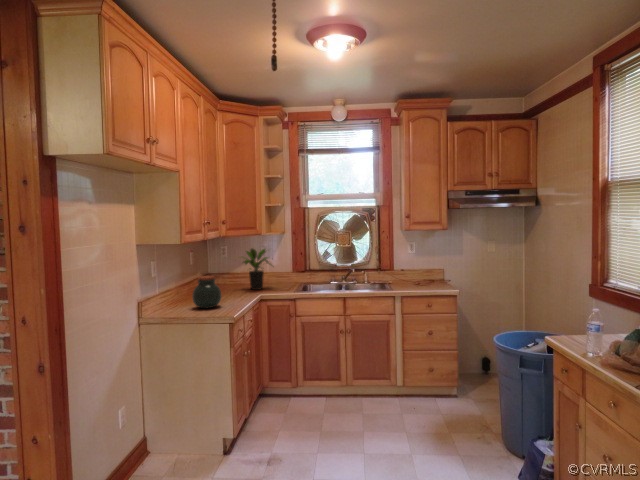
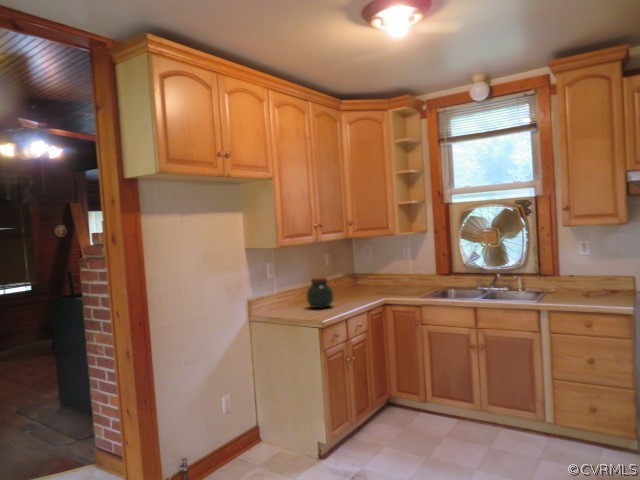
potted plant: present [244,249,271,290] -> none [367,249,409,293]

